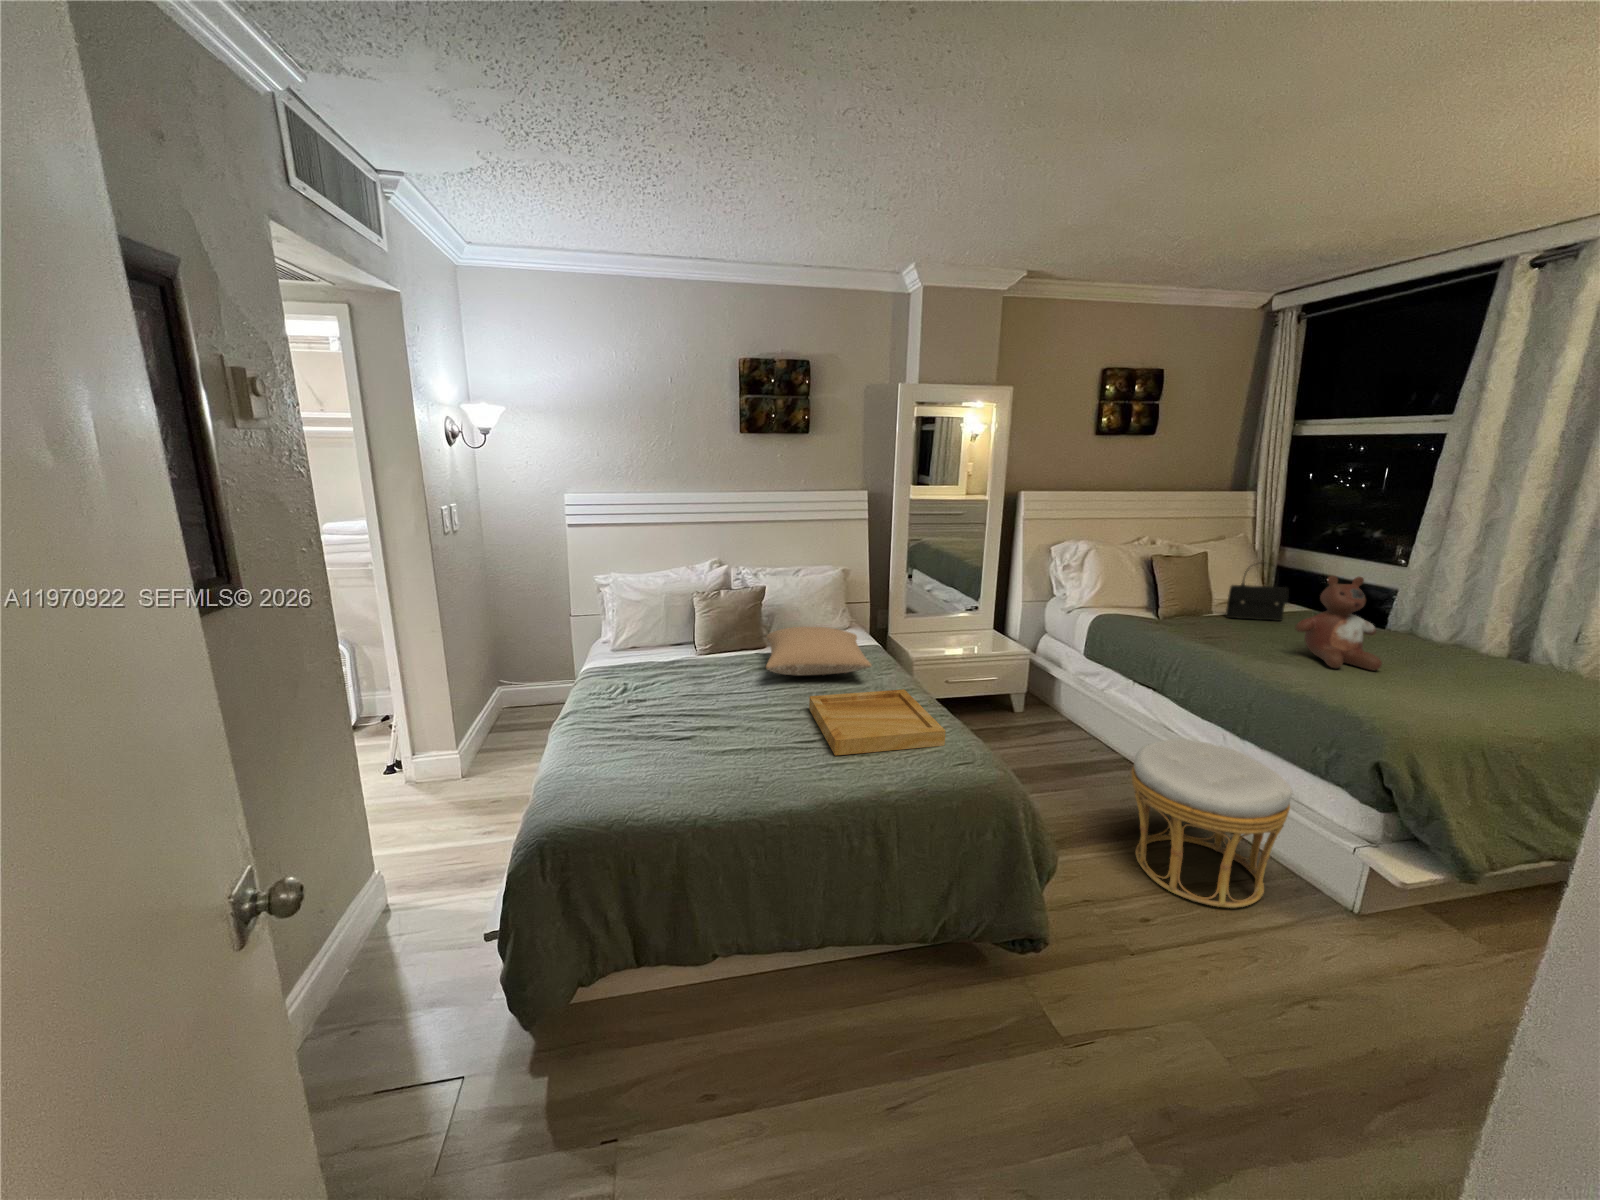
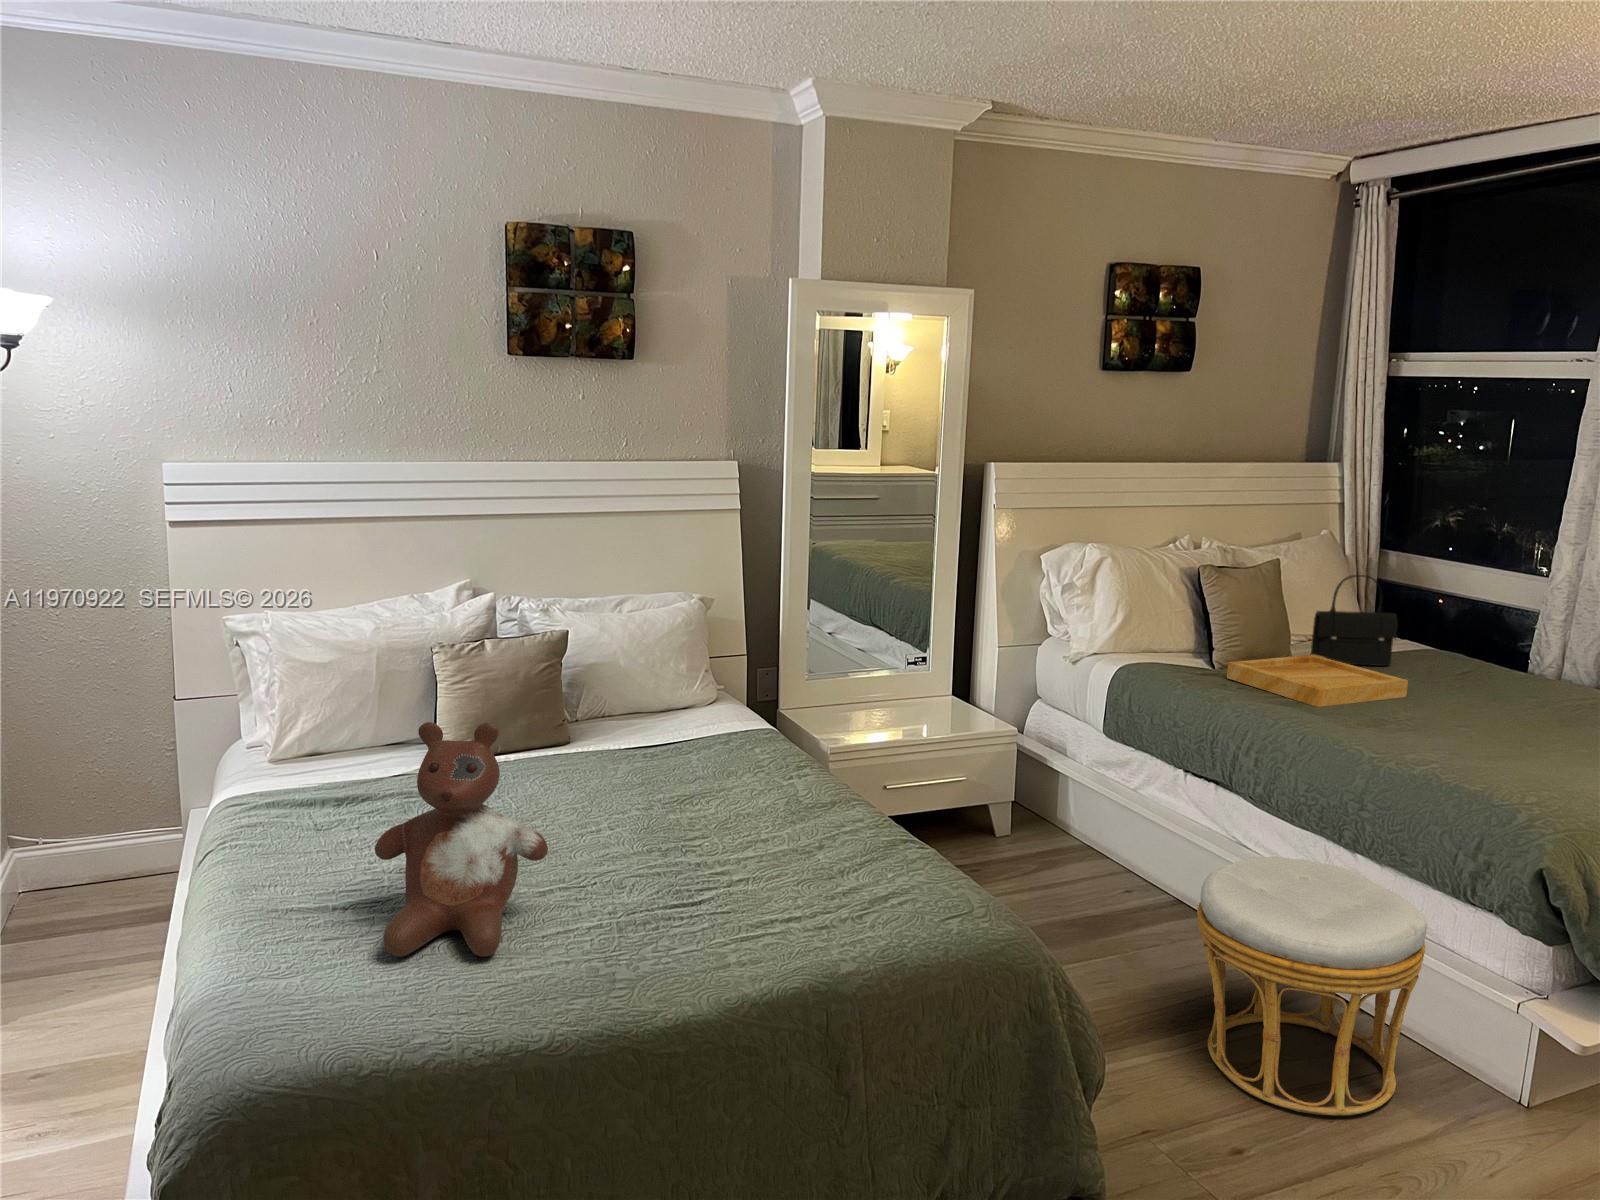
stuffed bear: present [1295,576,1382,670] -> present [375,722,548,957]
pillow: present [766,627,872,675] -> none [577,701,777,787]
tray: present [809,690,946,755] -> present [1227,655,1408,707]

